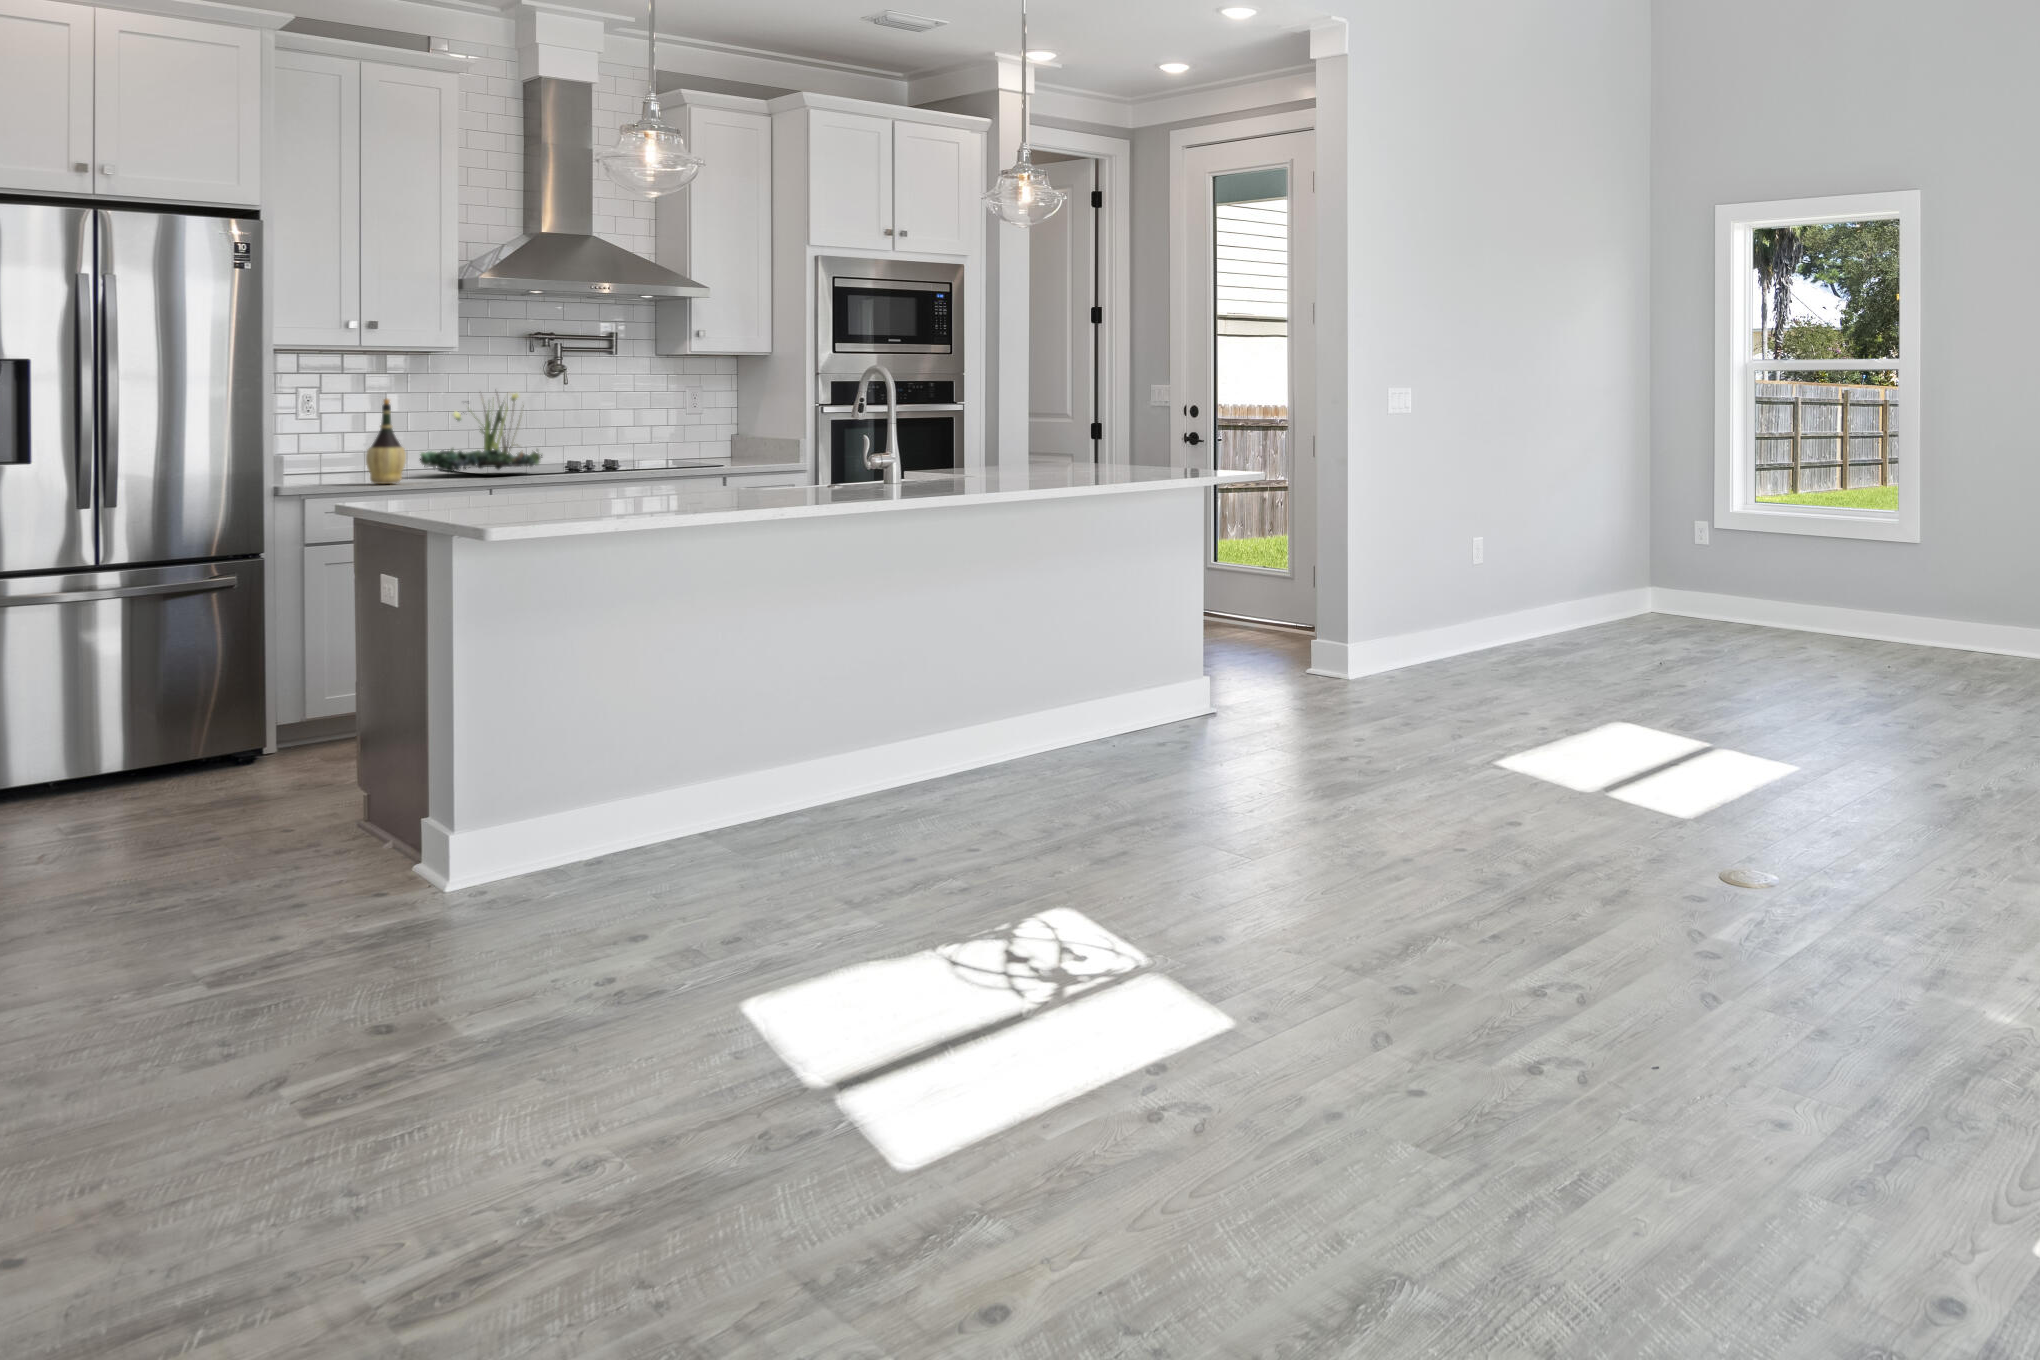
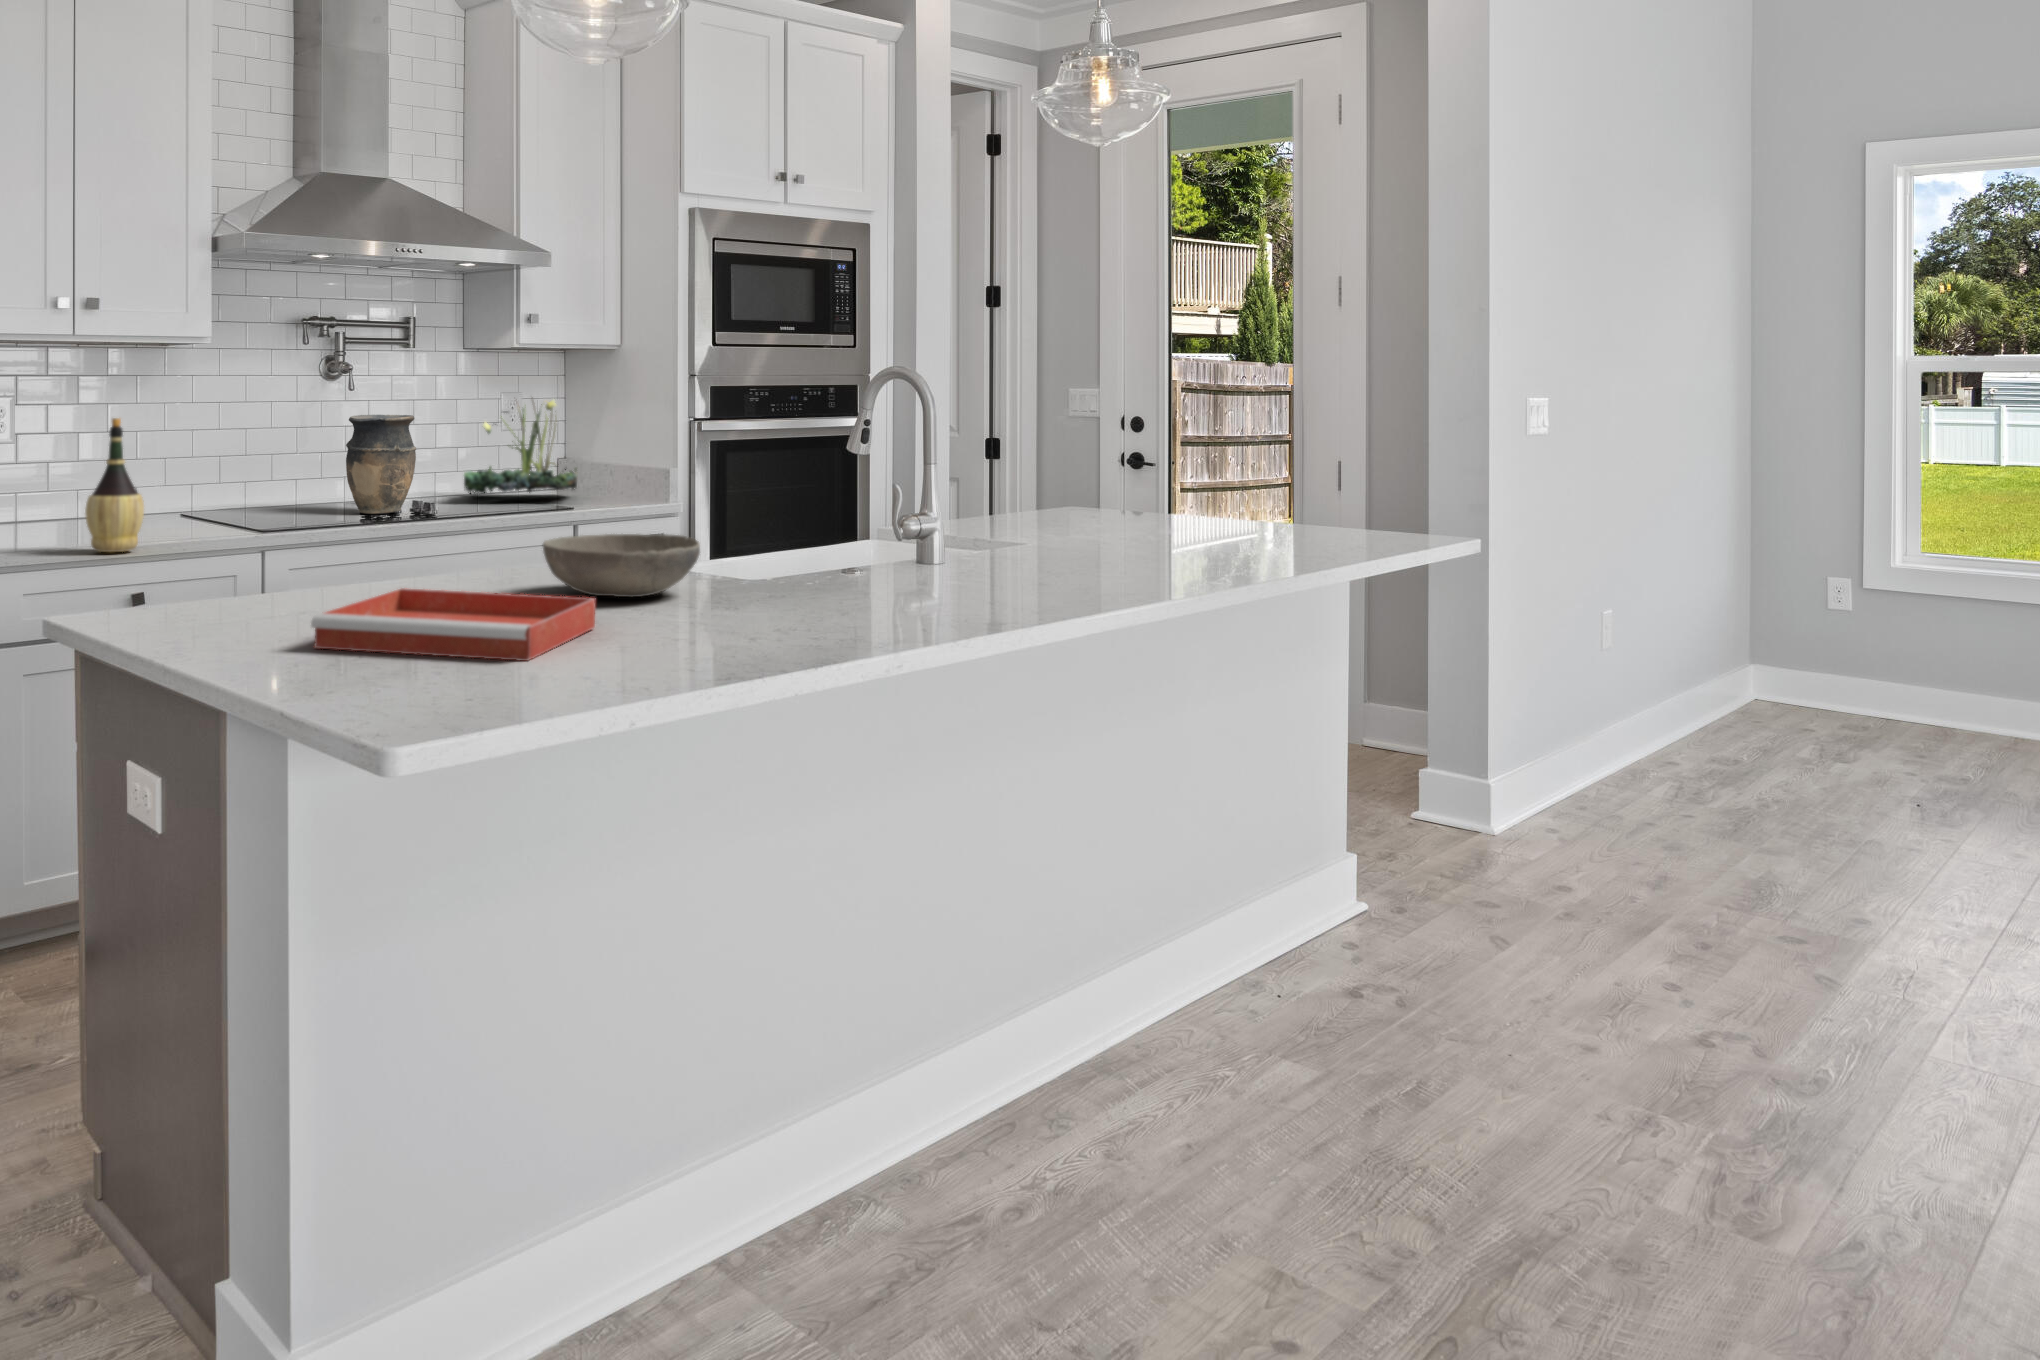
plant: present [420,393,542,472] -> present [464,399,577,494]
vase: none [563,401,614,469] -> present [346,415,416,514]
bowl: none [638,460,735,493] -> present [543,534,700,597]
tray: none [477,484,648,510] -> present [311,588,595,661]

